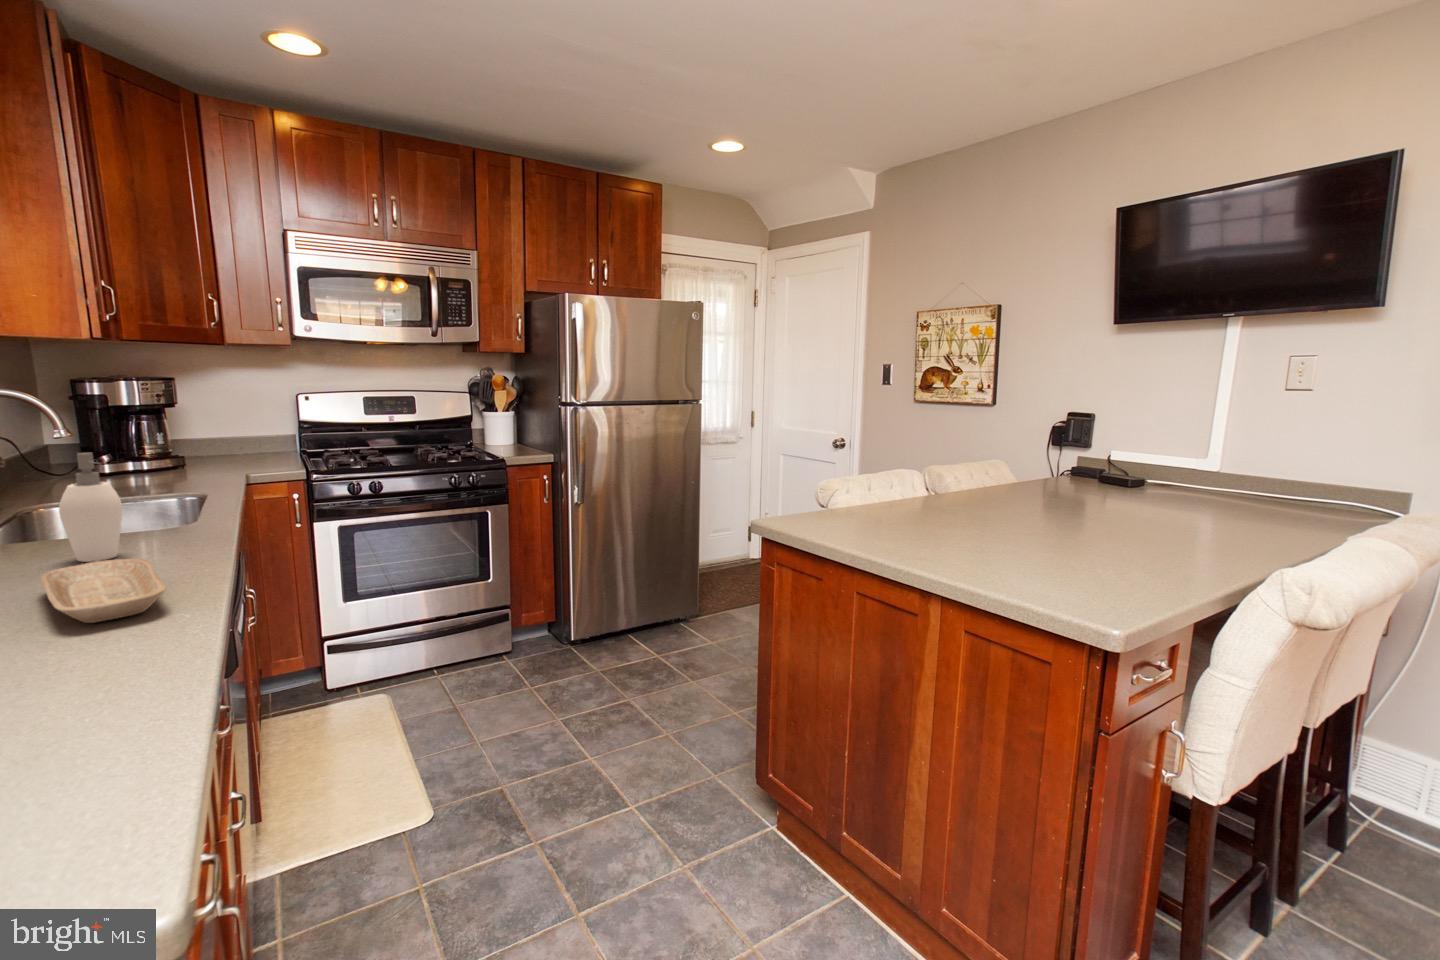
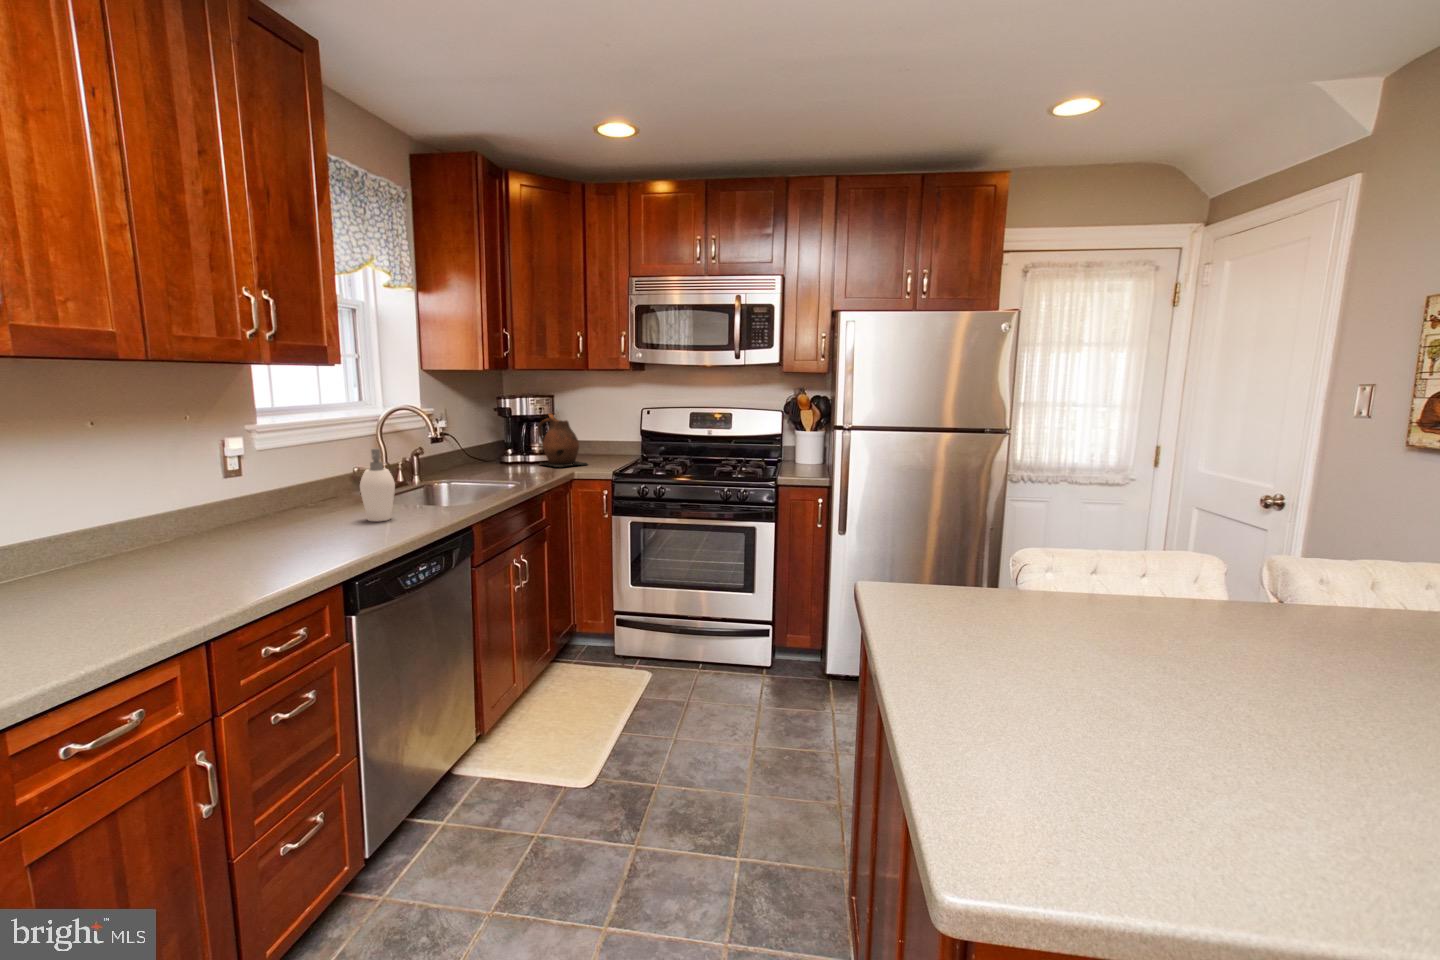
ceramic pitcher: none [161,403,247,474] -> present [538,414,587,467]
tray: present [40,559,166,623] -> none [264,522,366,561]

